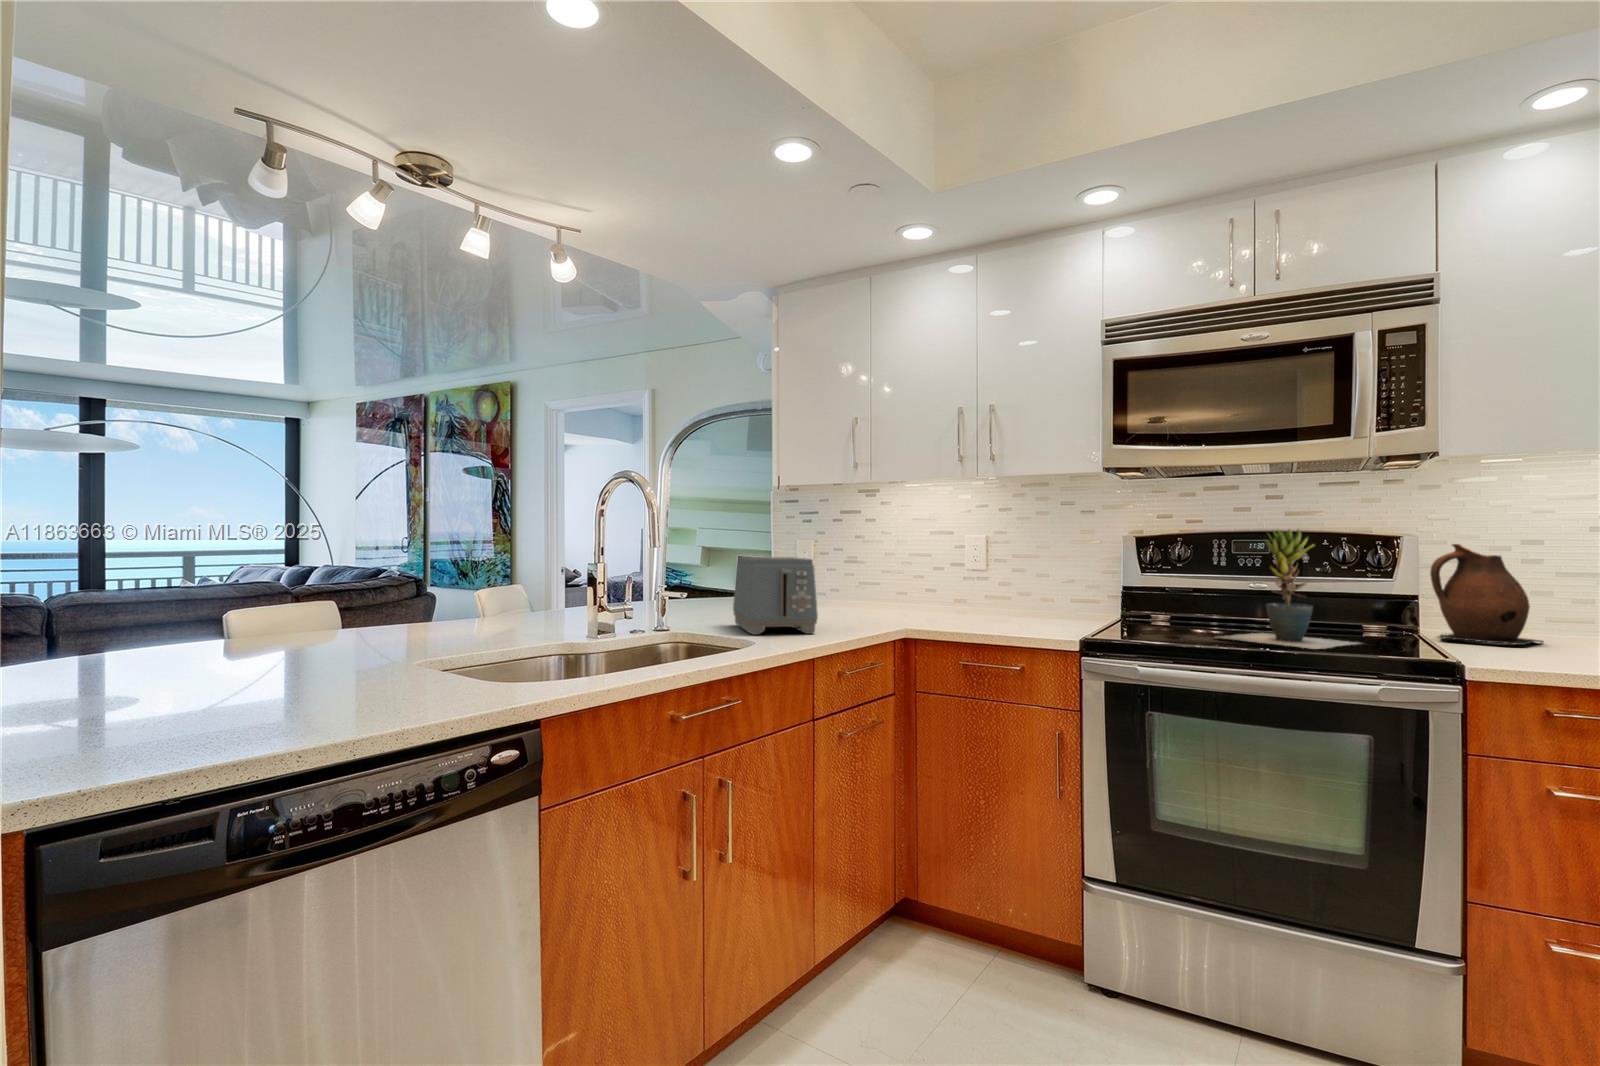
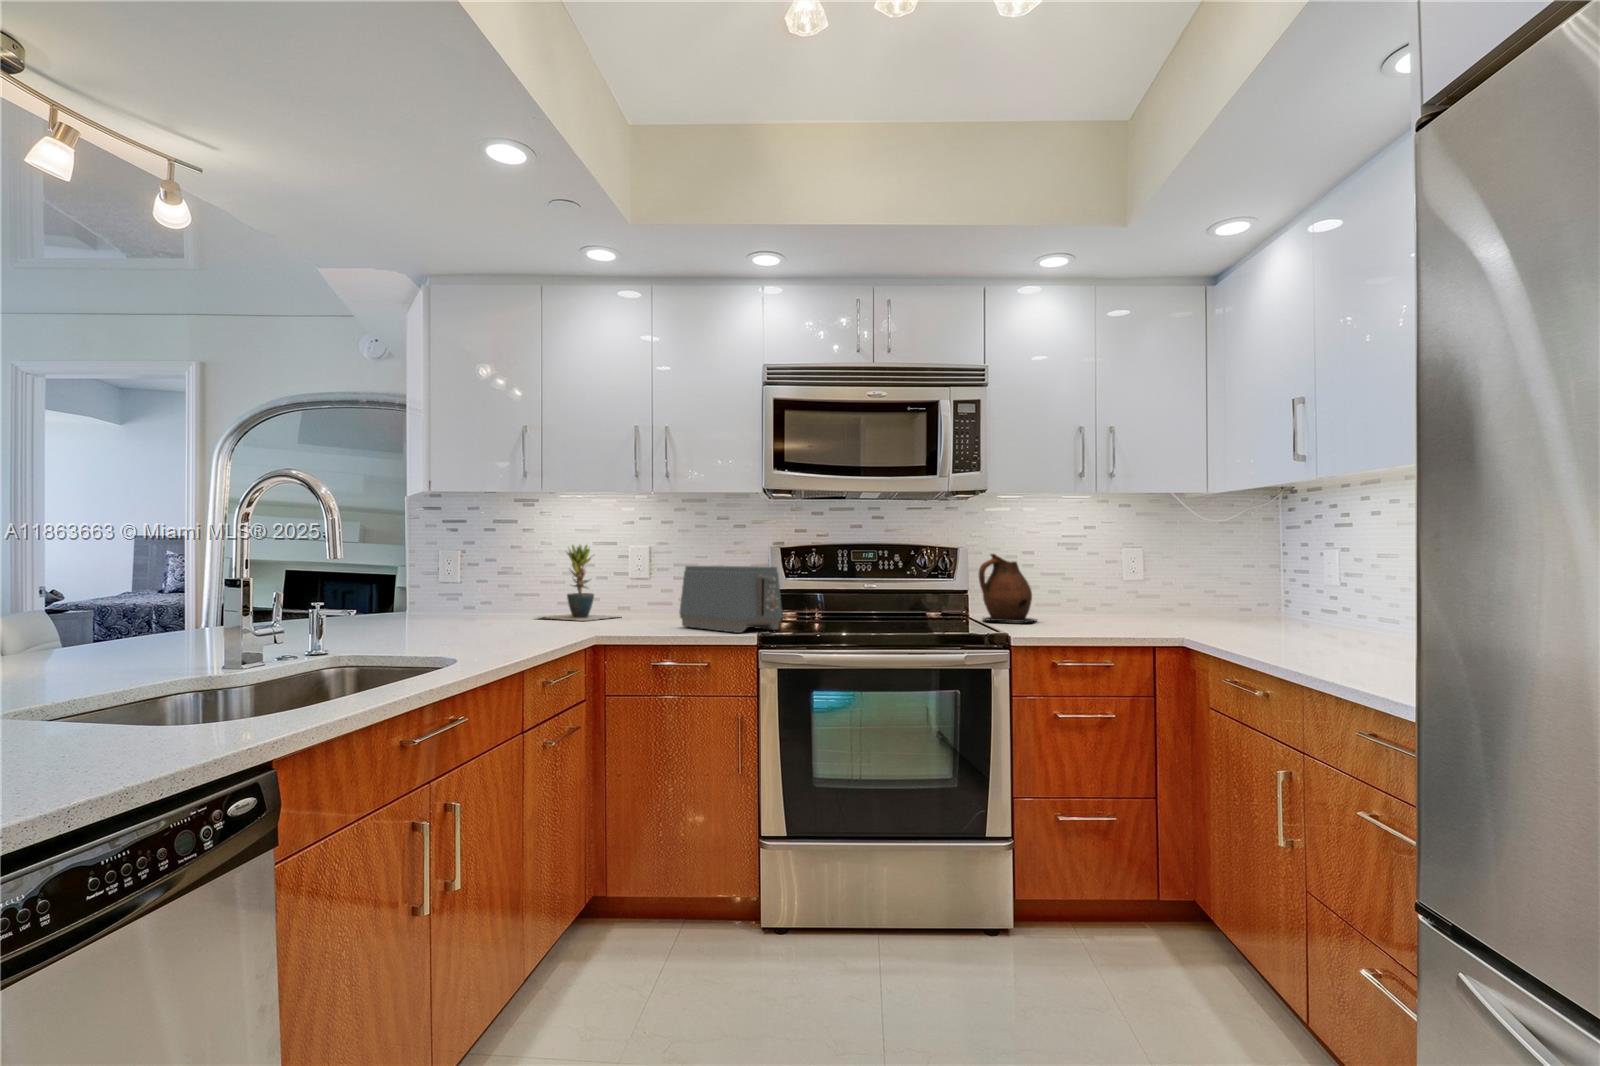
potted plant: present [1218,529,1359,649] -> present [543,545,617,621]
toaster: present [733,557,818,635] -> present [679,566,782,633]

